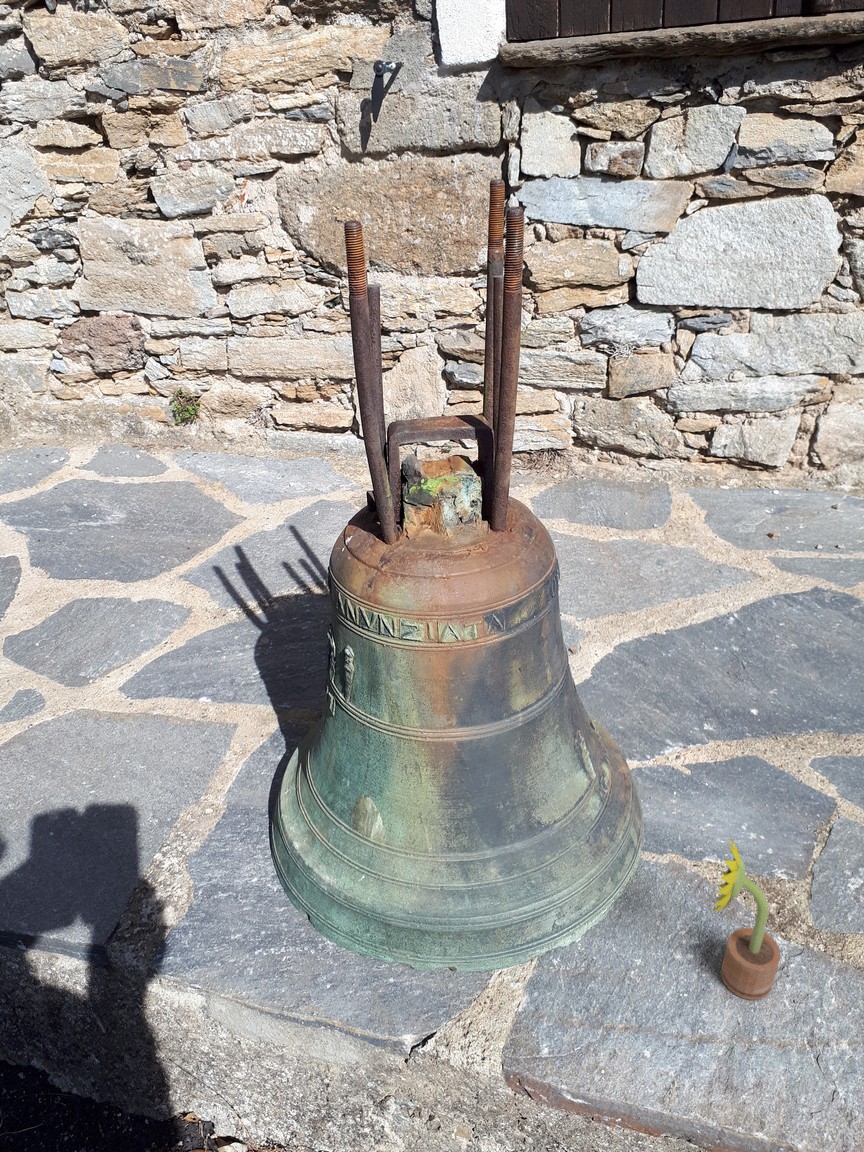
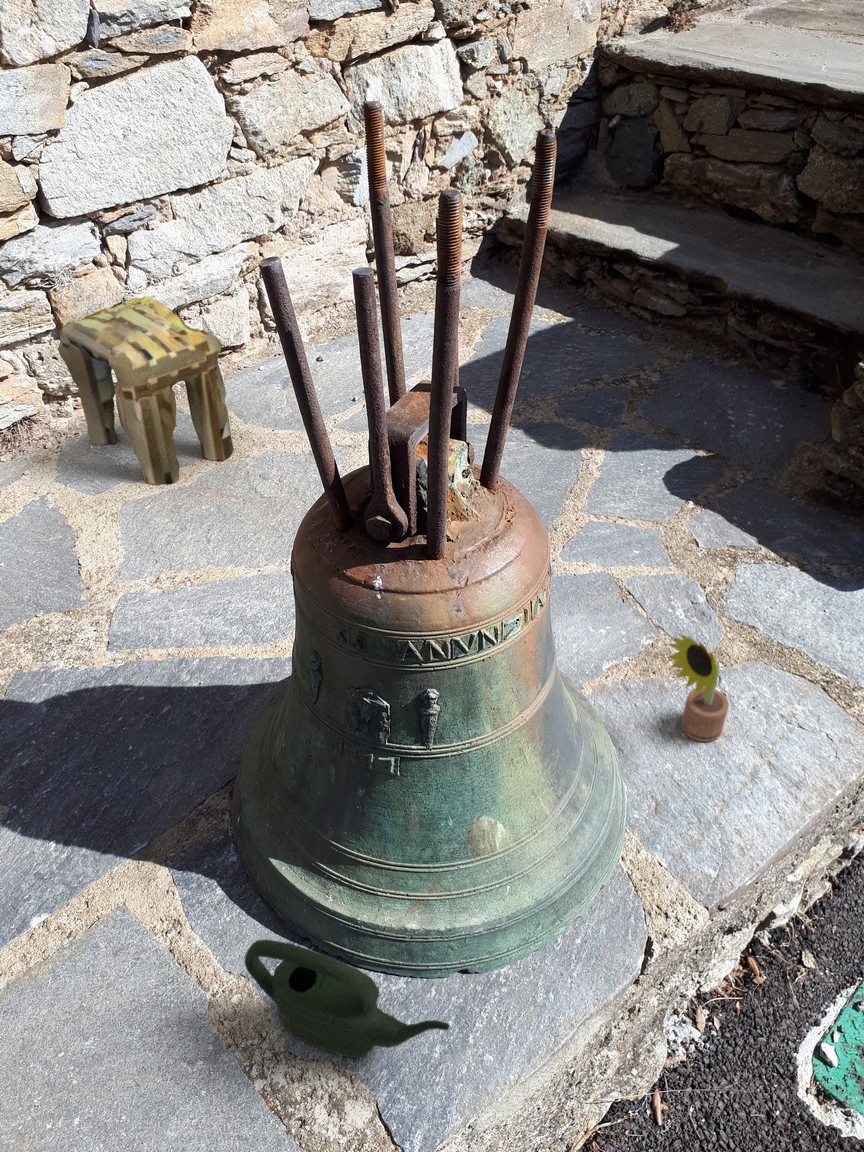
stool: none [584,383,695,539] -> present [58,296,234,485]
watering can: none [192,764,244,905] -> present [245,939,449,1058]

